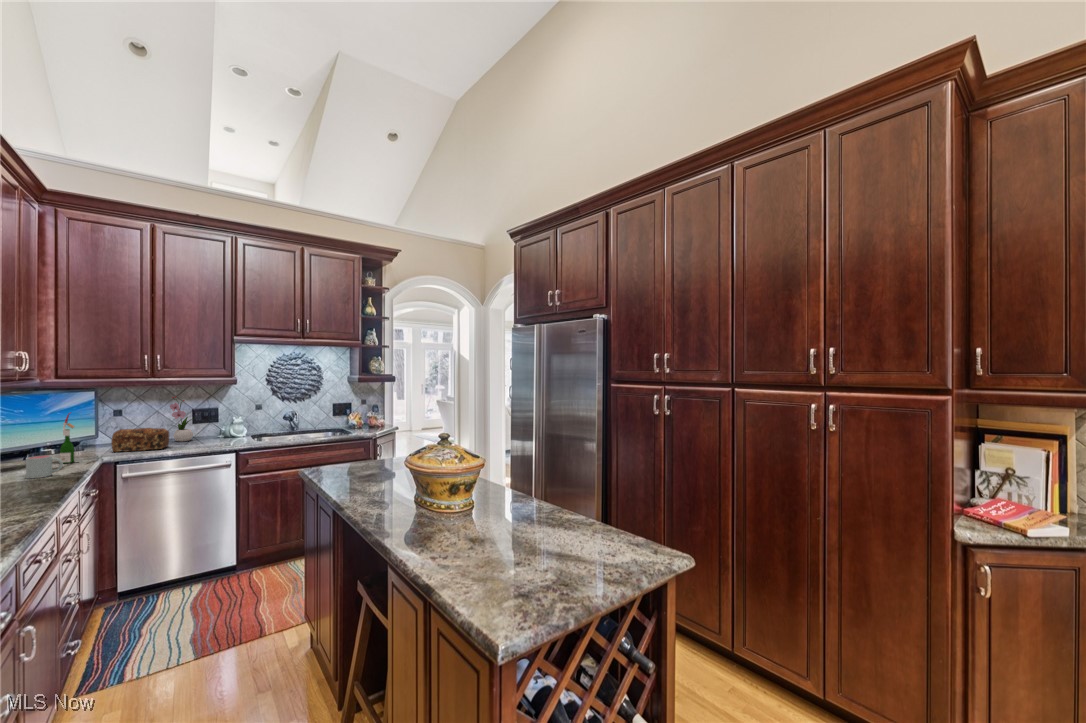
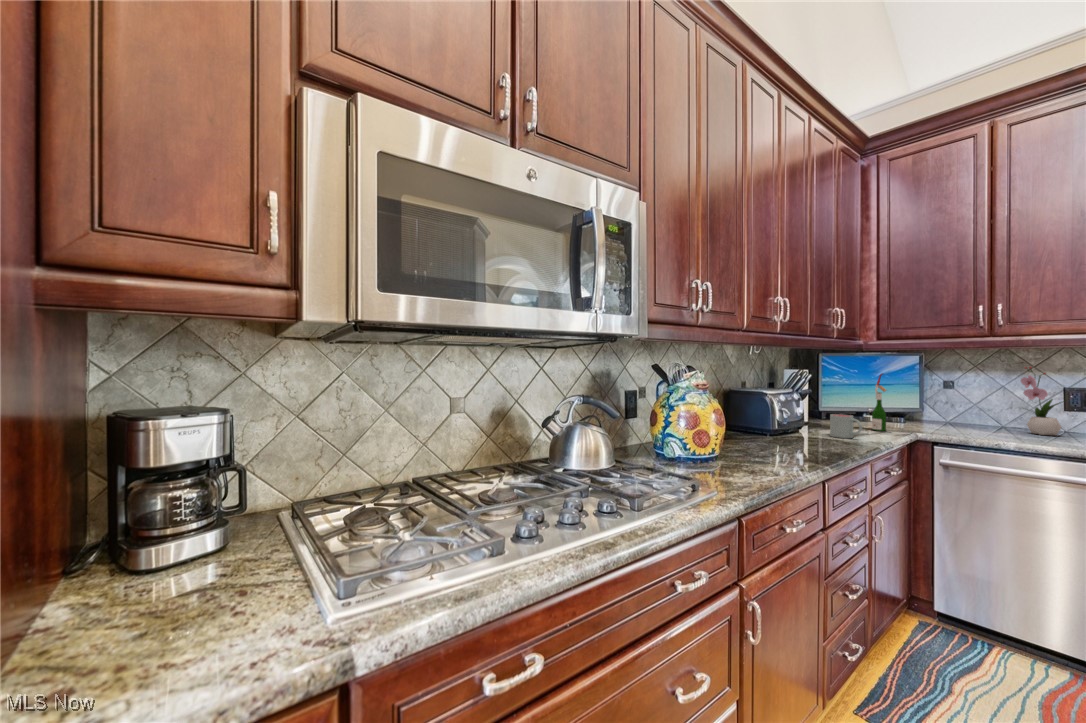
bread loaf: present [111,428,169,452] -> none [933,403,1016,437]

